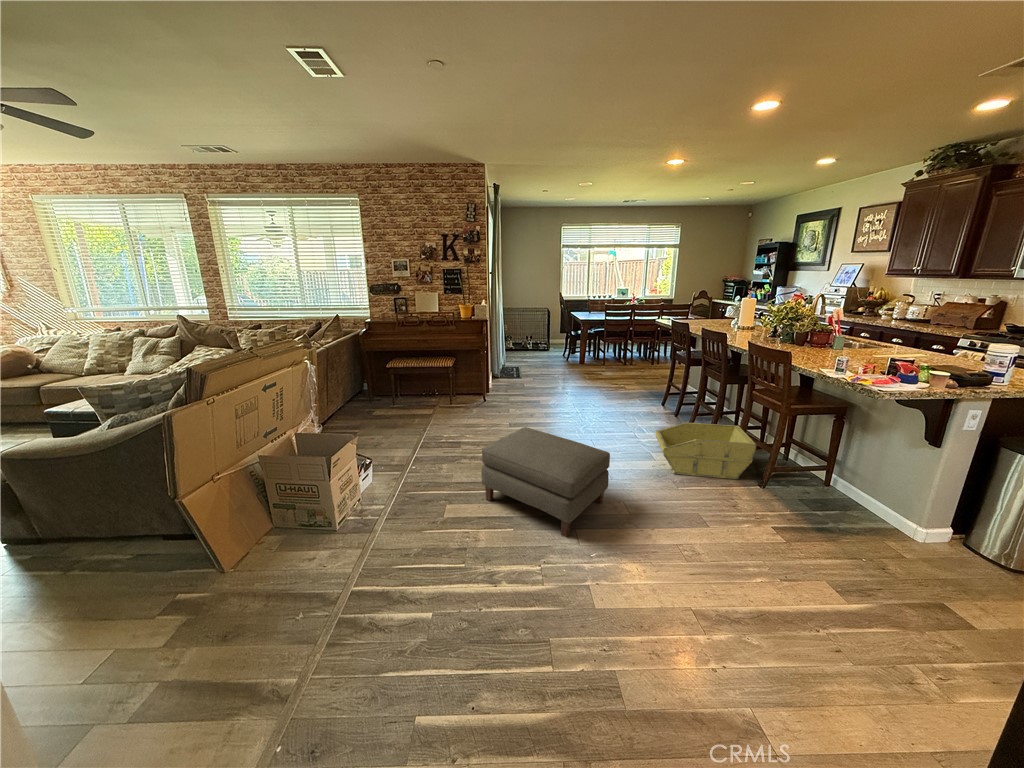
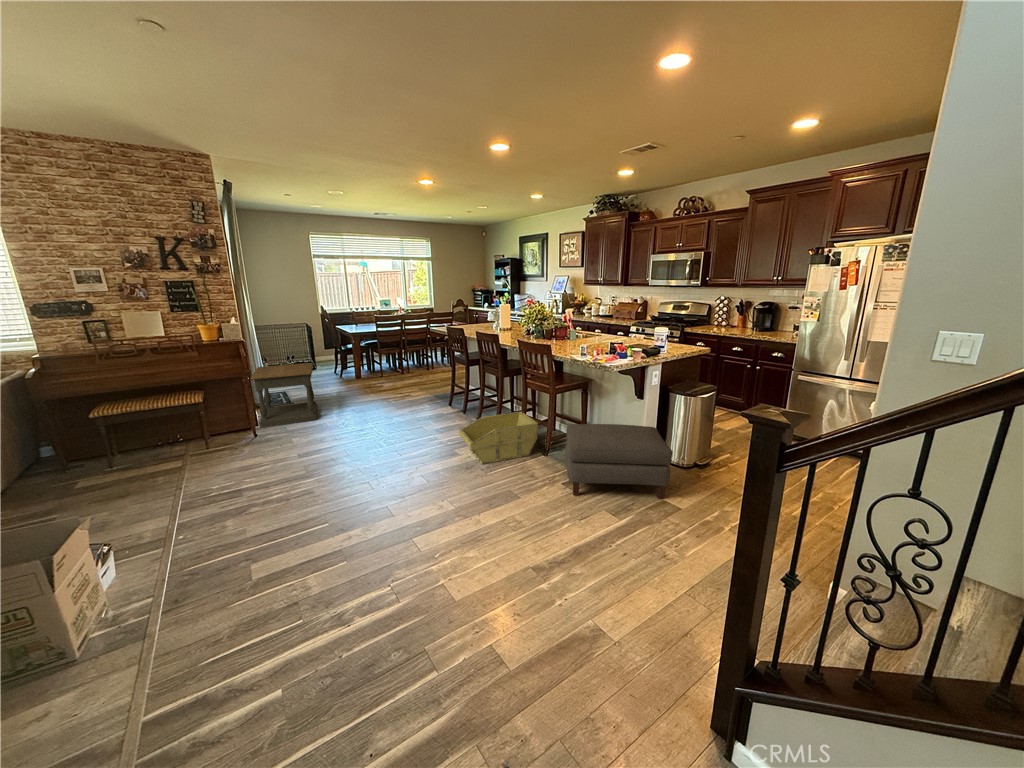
side table: none [489,342,539,394] -> present [251,363,317,428]
ottoman: present [481,427,610,537] -> present [565,424,673,499]

